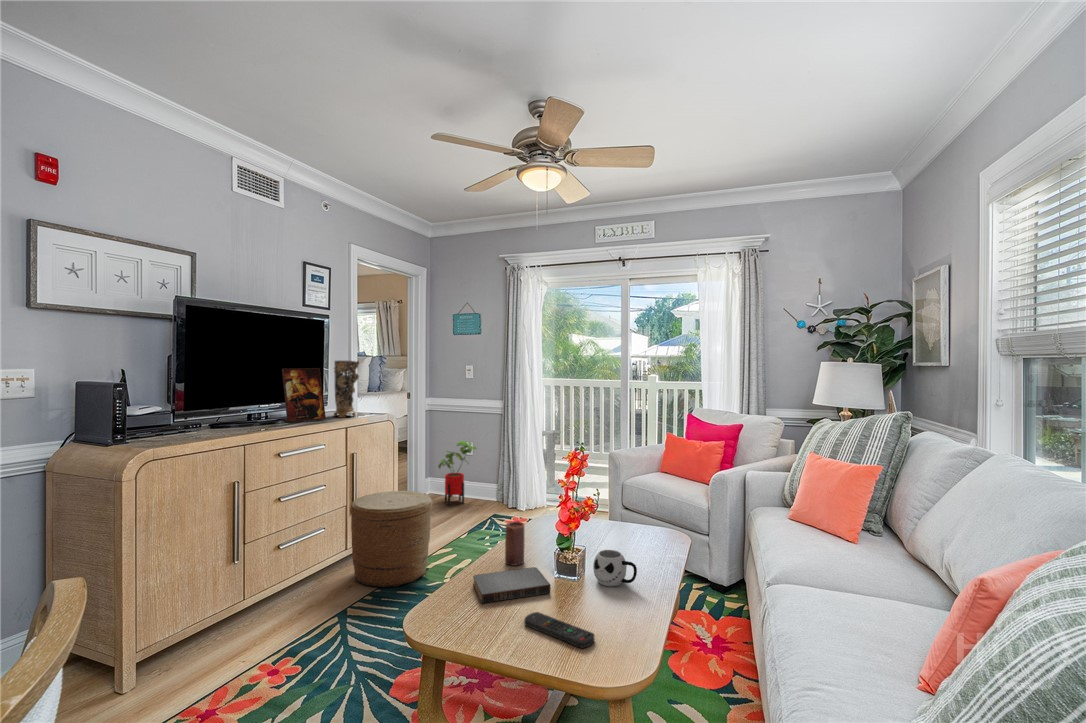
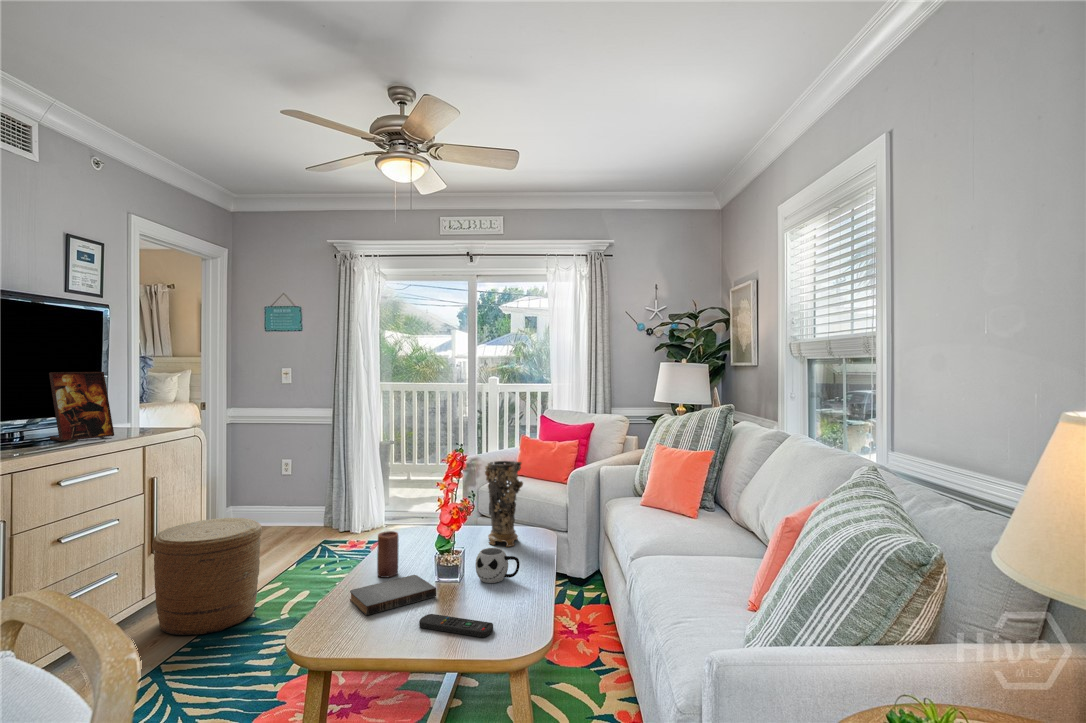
decorative vase: present [334,360,359,417] -> present [485,461,523,547]
house plant: present [438,441,477,505] -> none [249,457,300,536]

